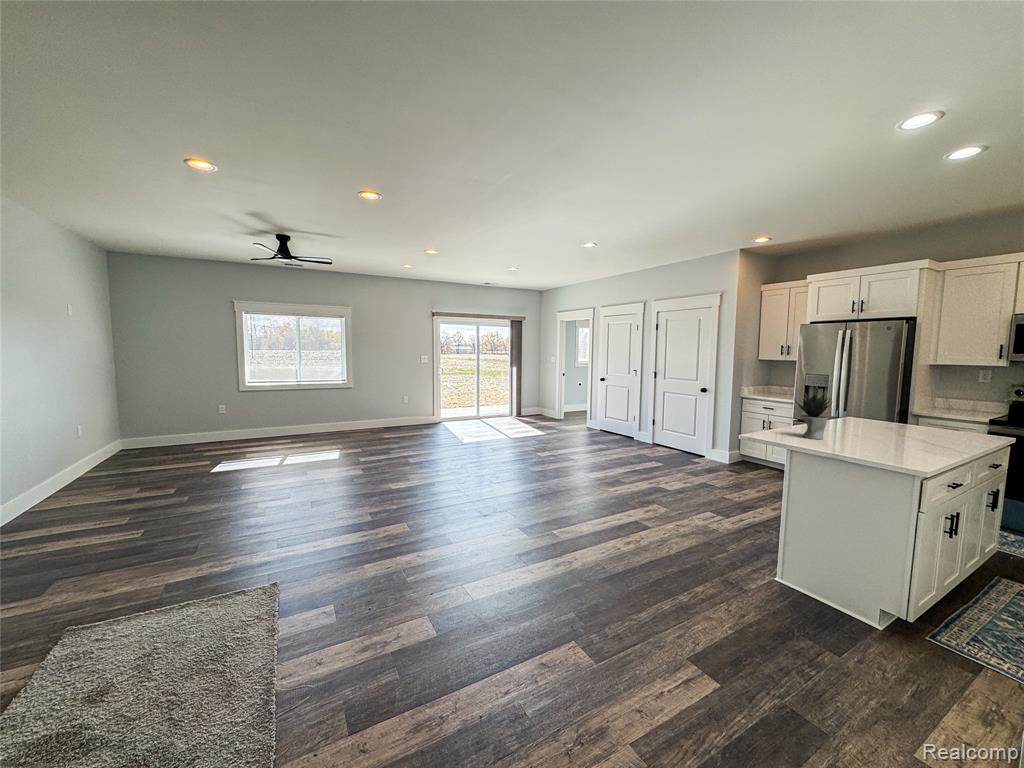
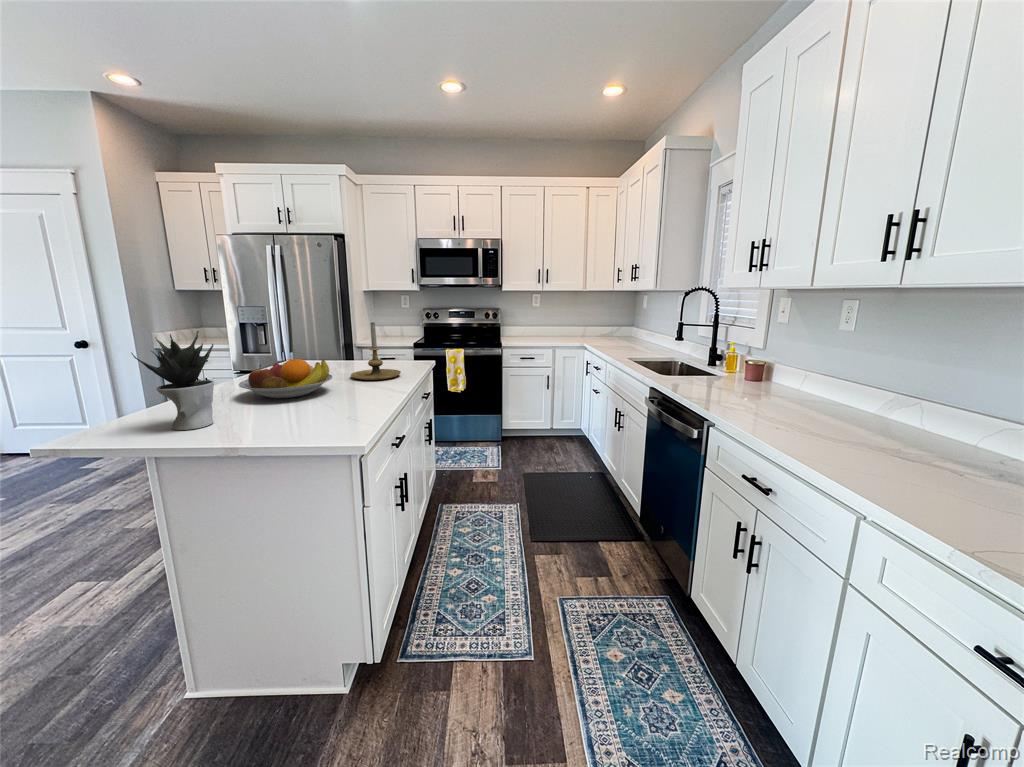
candle holder: none [913,395,967,440] -> present [351,322,401,380]
fruit bowl: none [831,413,900,437] -> present [239,359,333,398]

